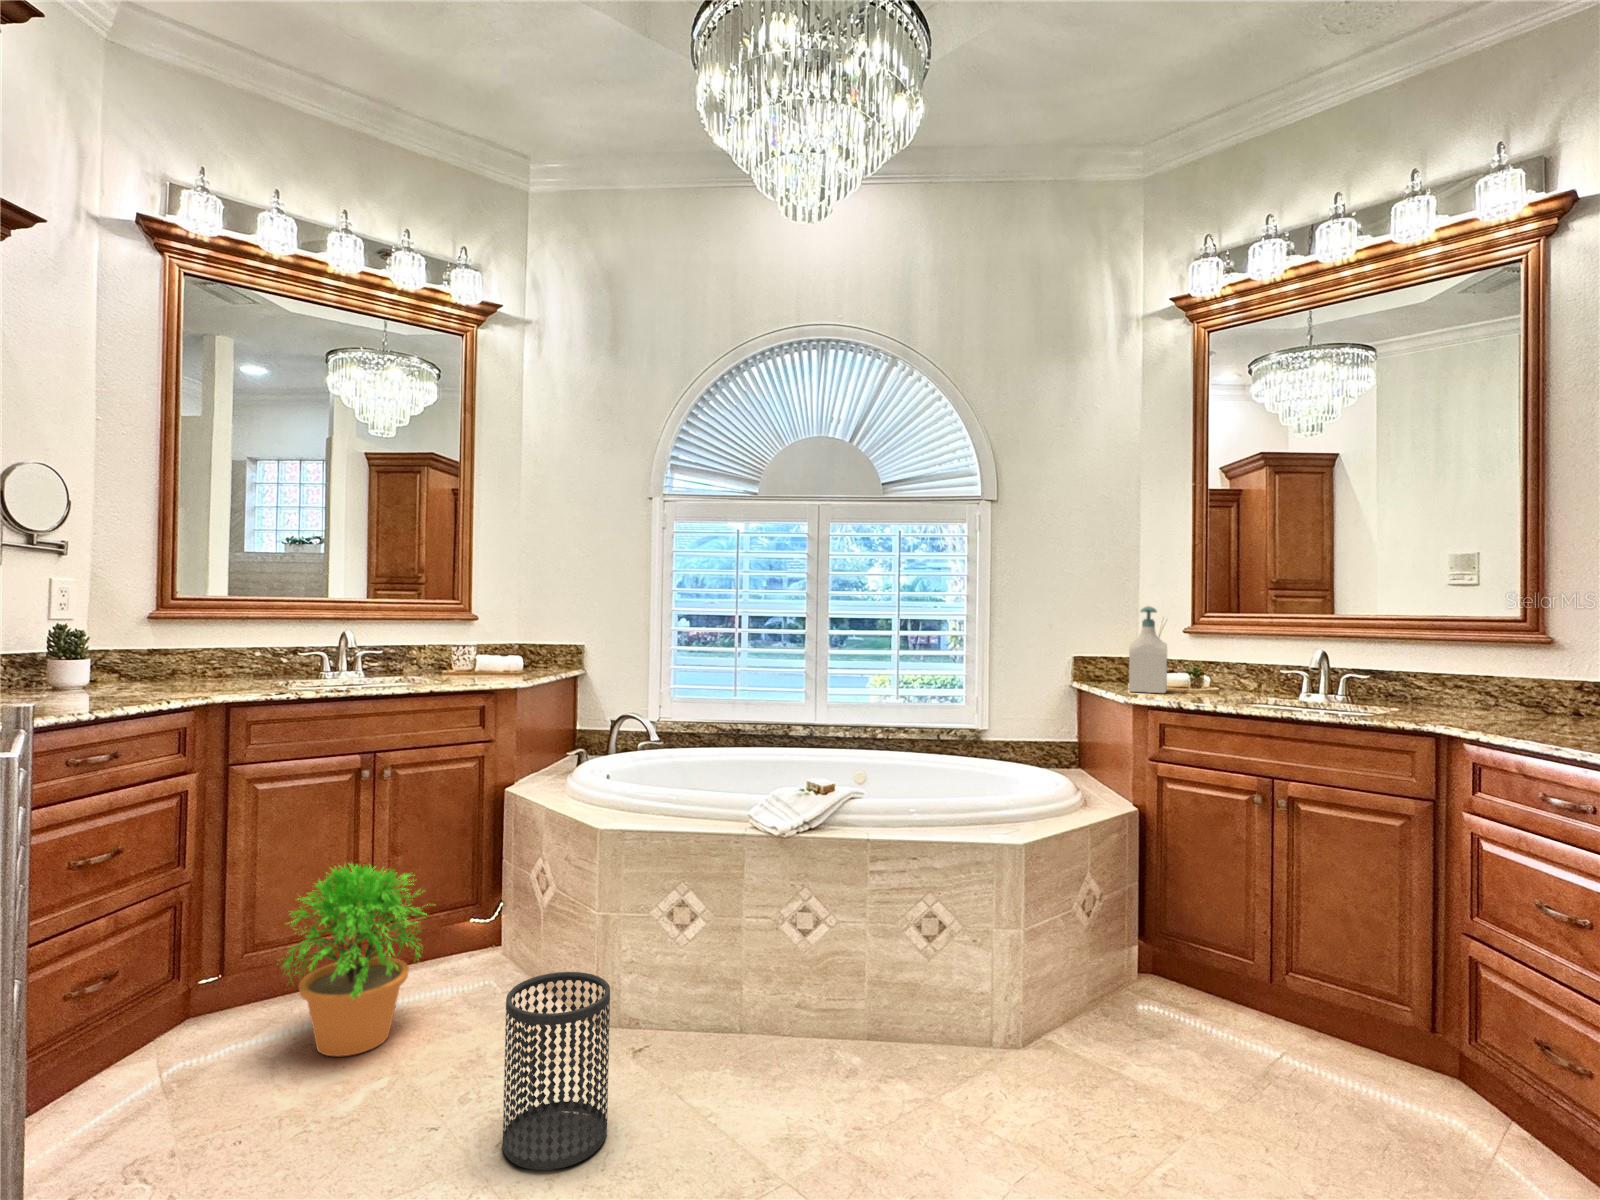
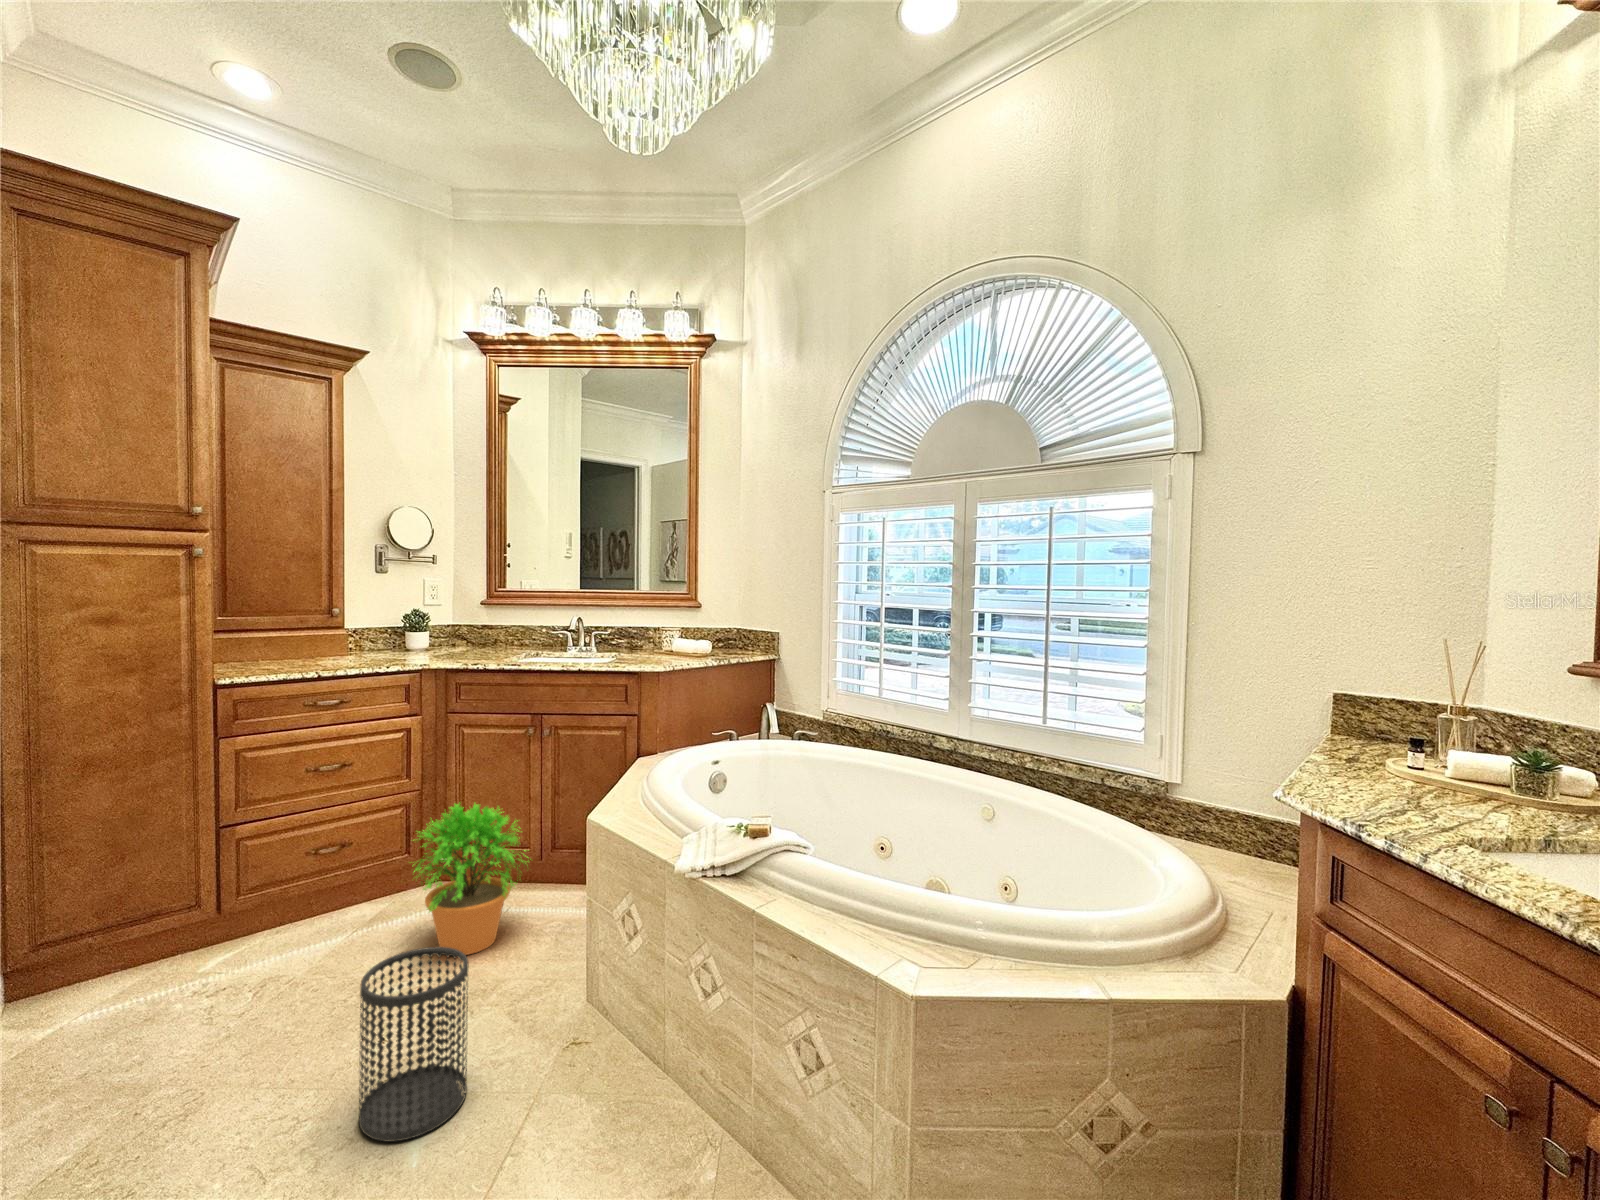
soap bottle: present [1129,606,1167,693] -> none [1361,610,1464,784]

